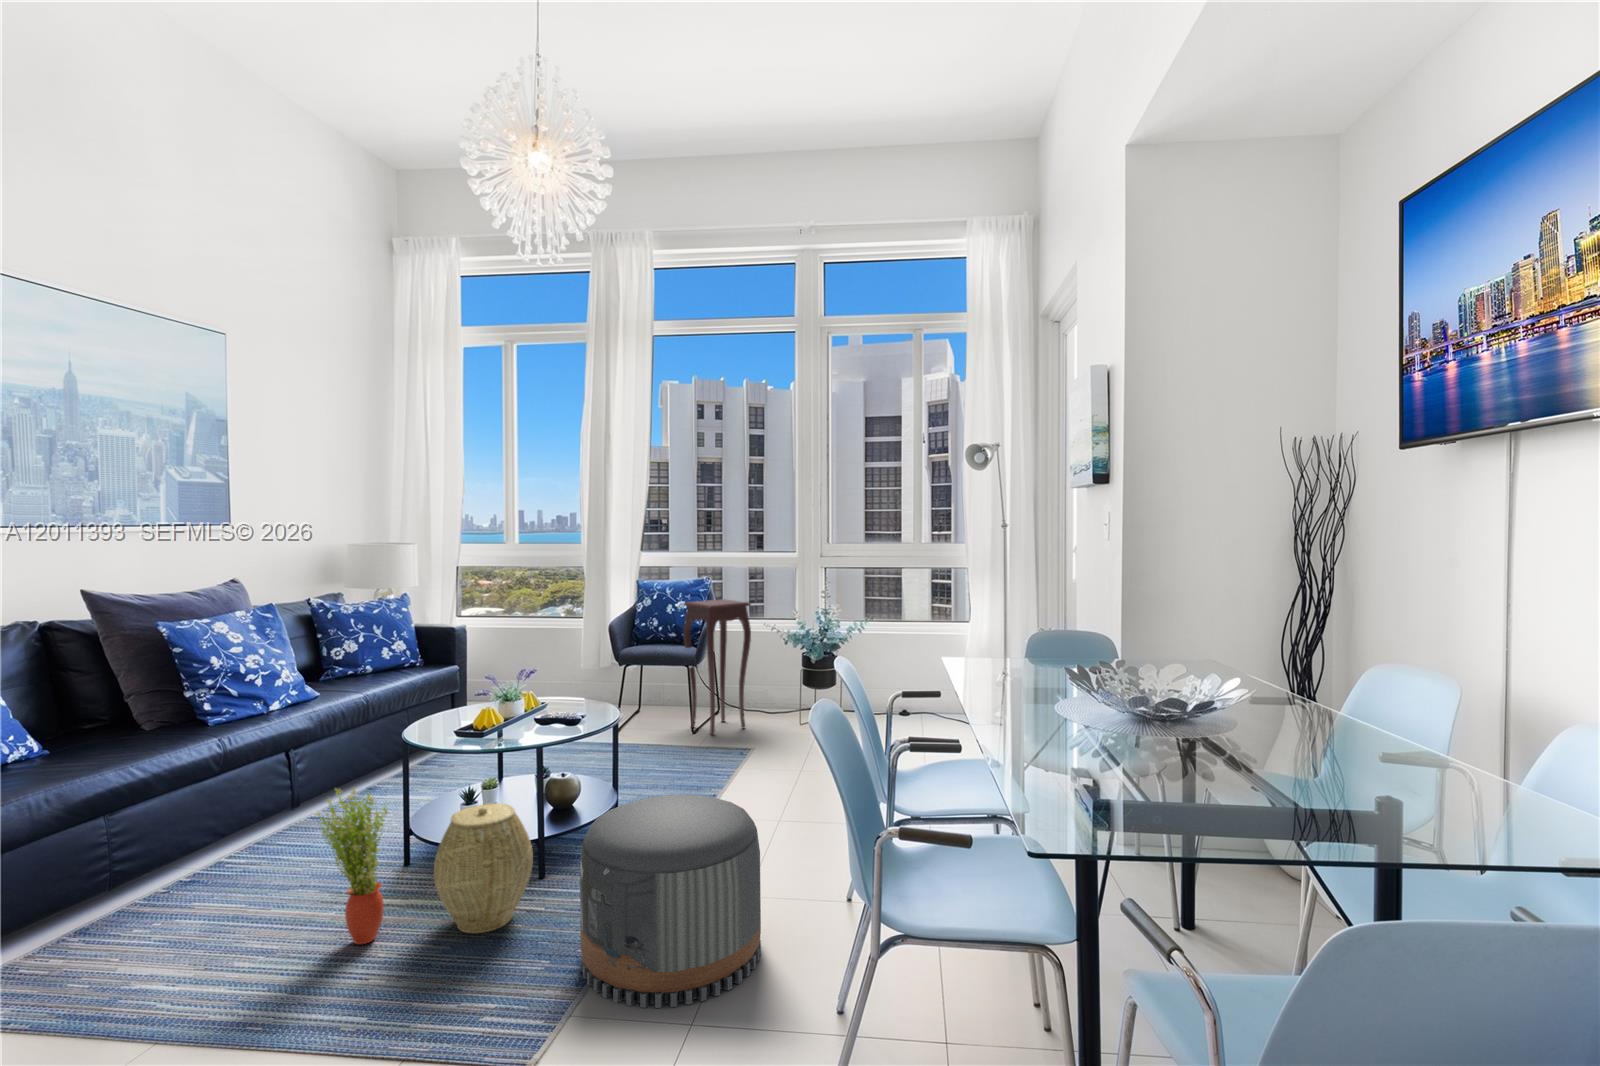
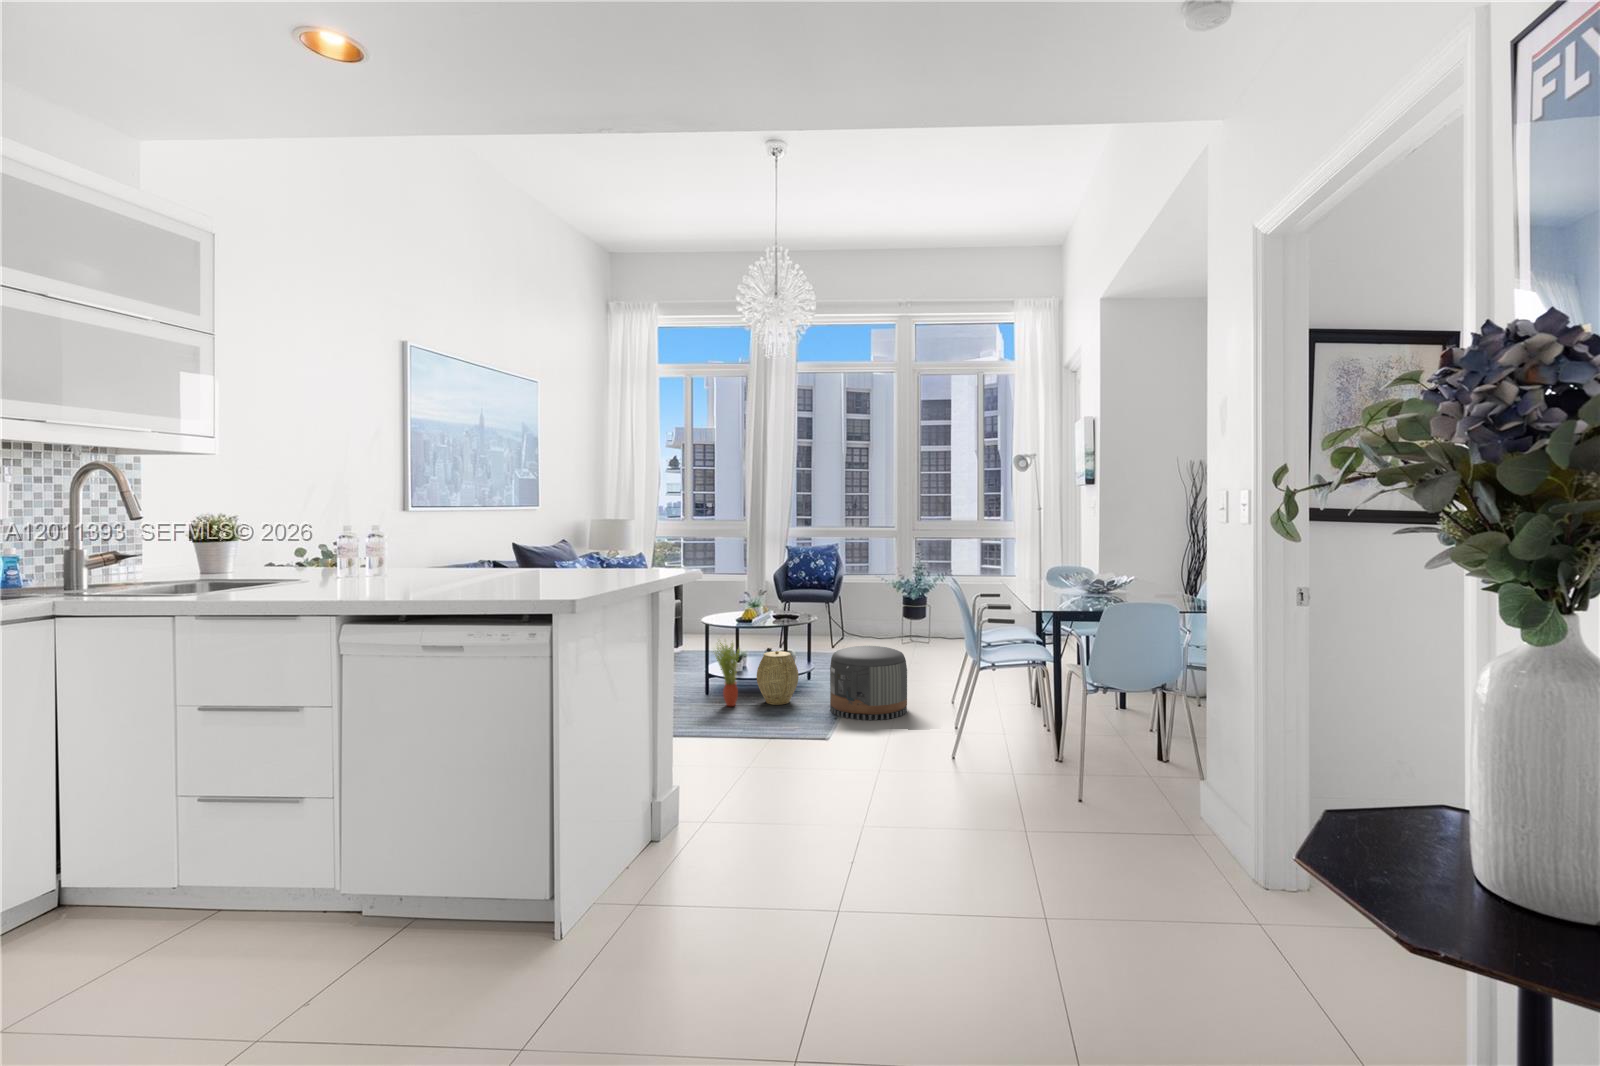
side table: present [683,599,751,735] -> none [824,558,869,645]

